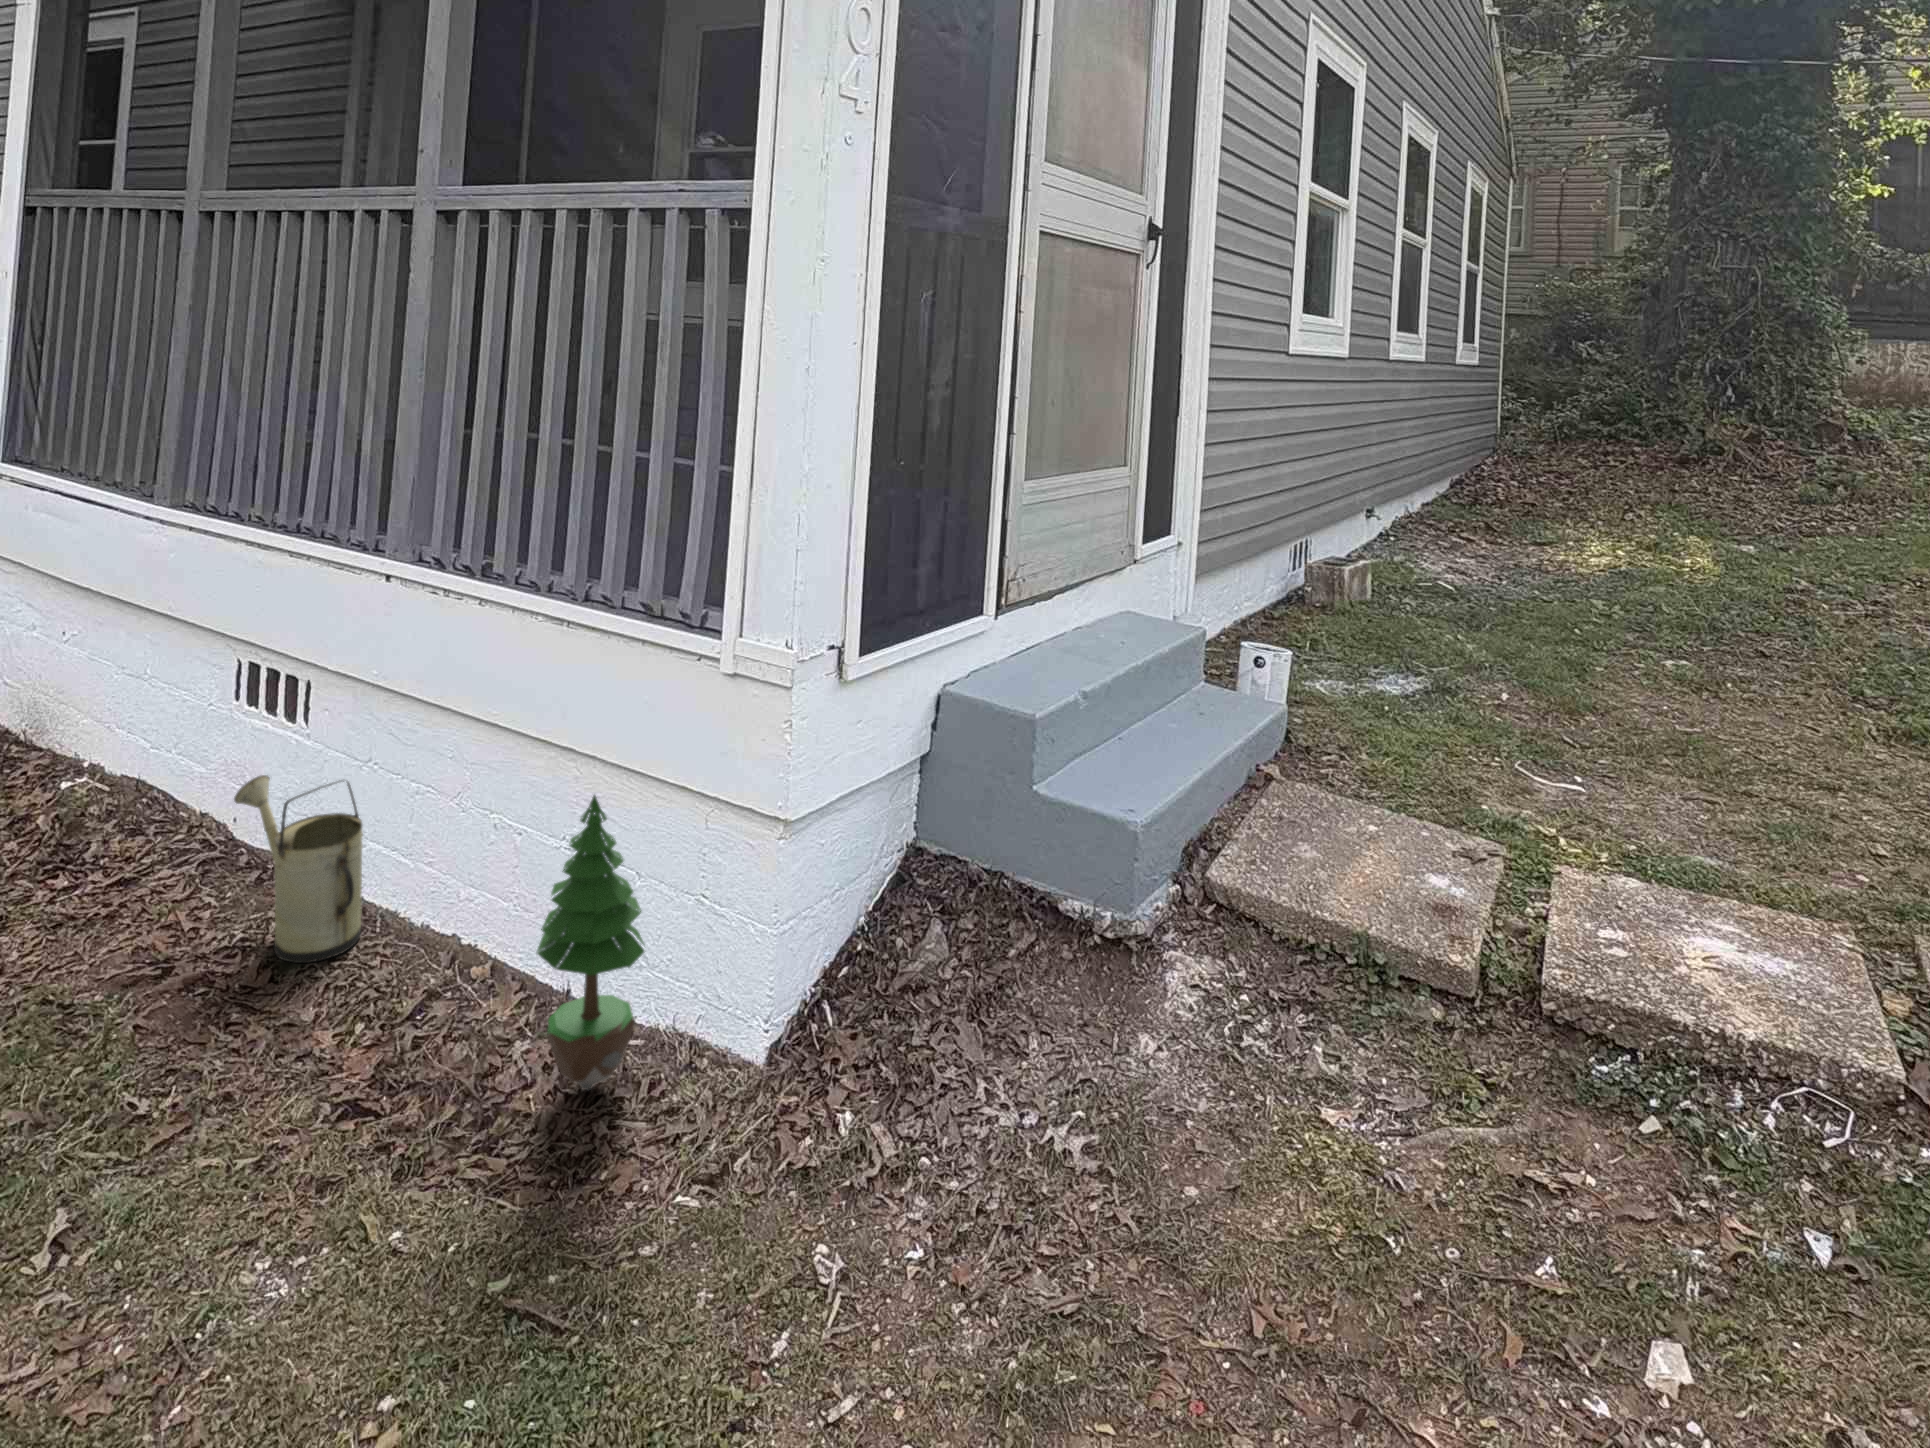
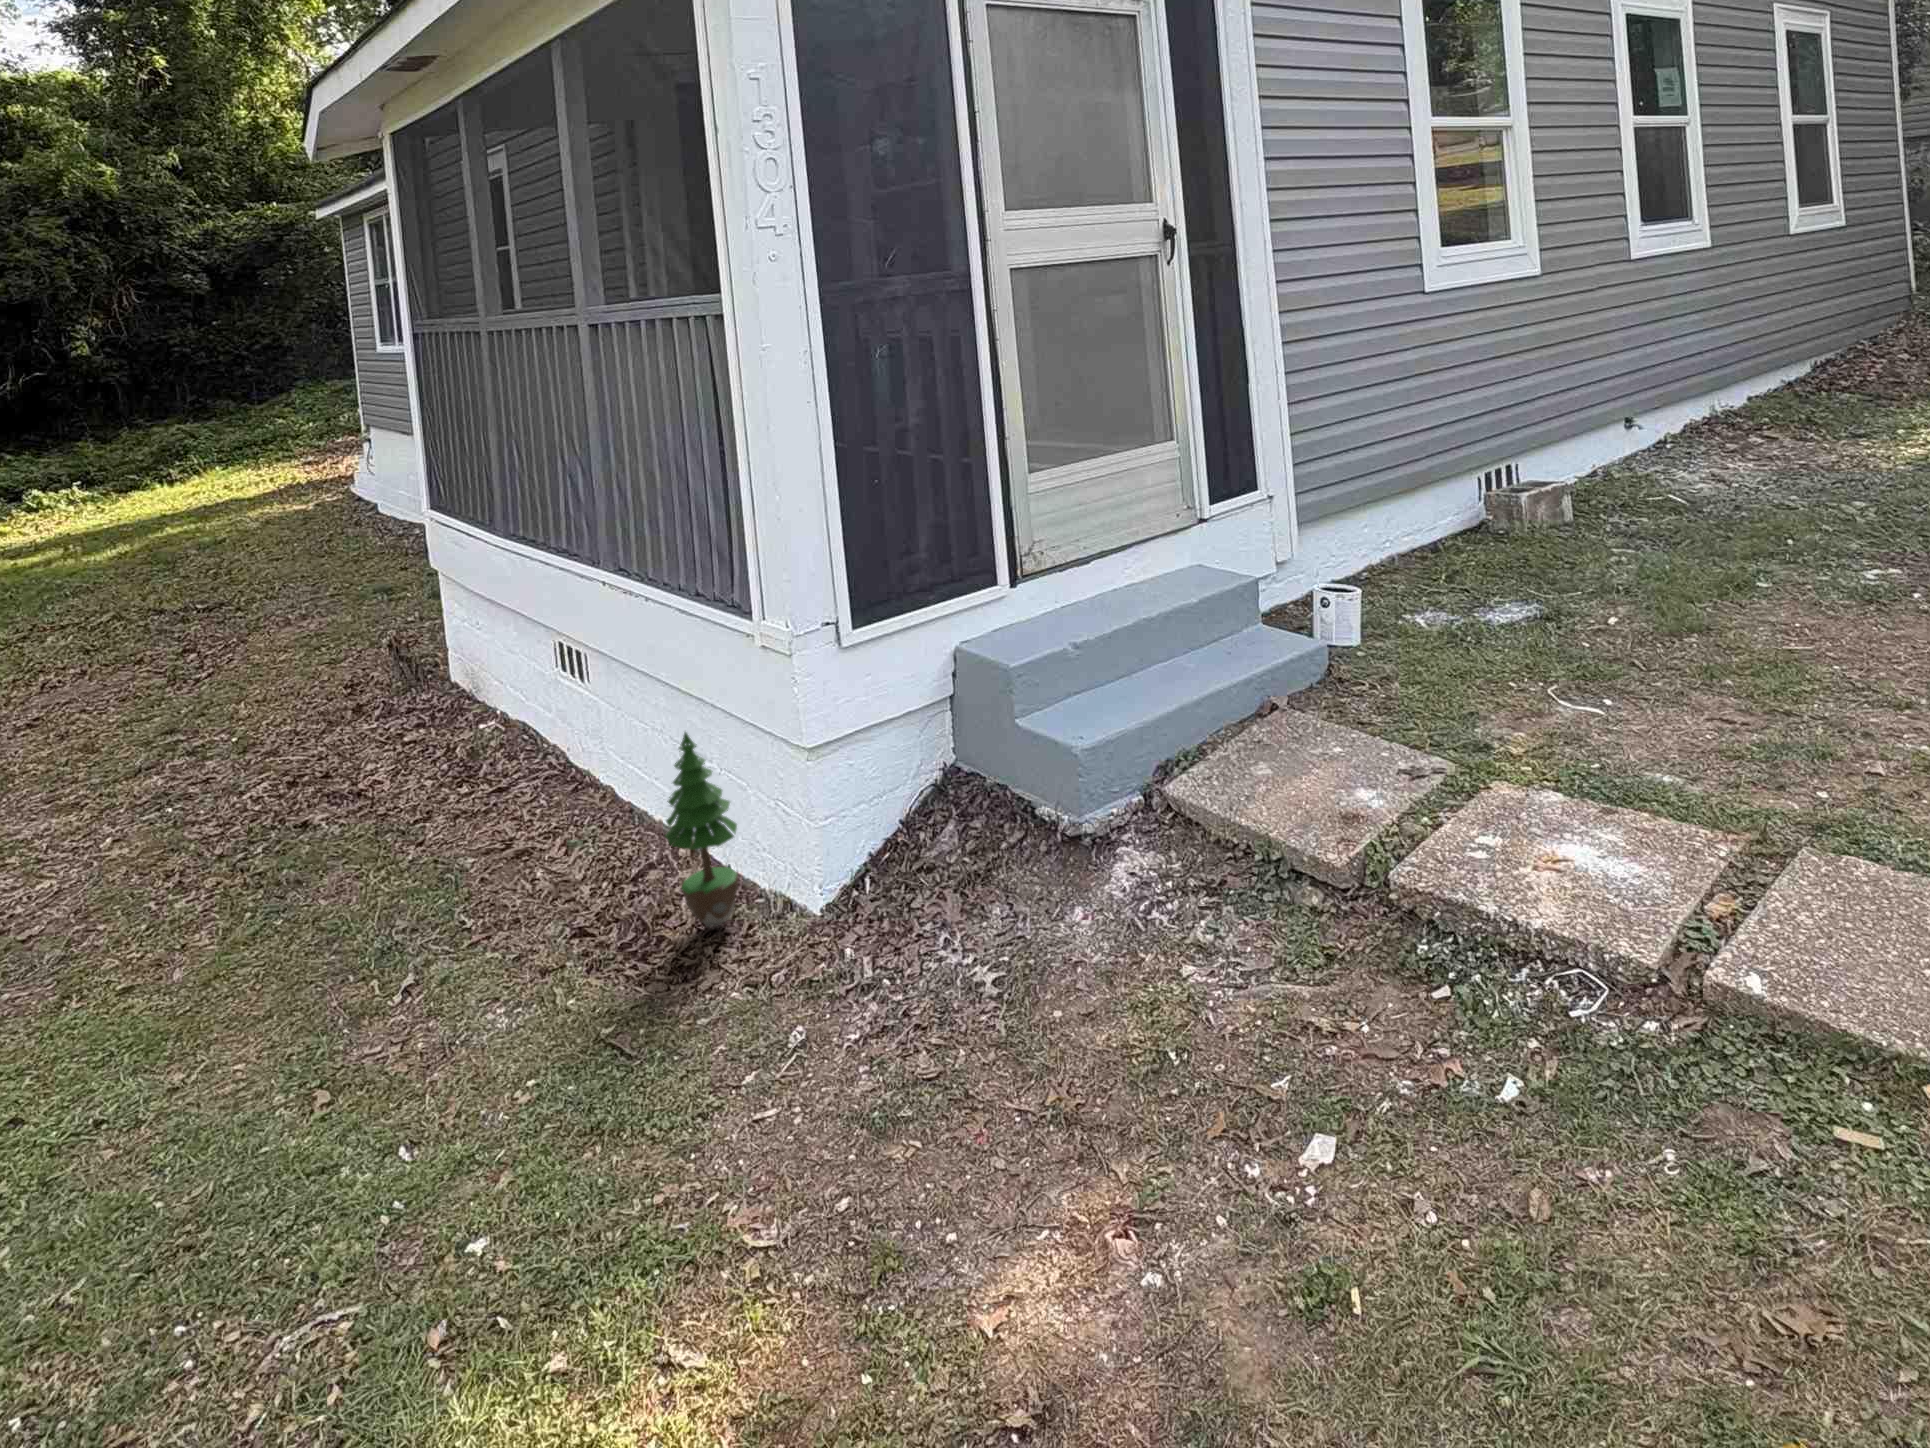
watering can: present [234,775,363,963] -> none [544,722,626,846]

